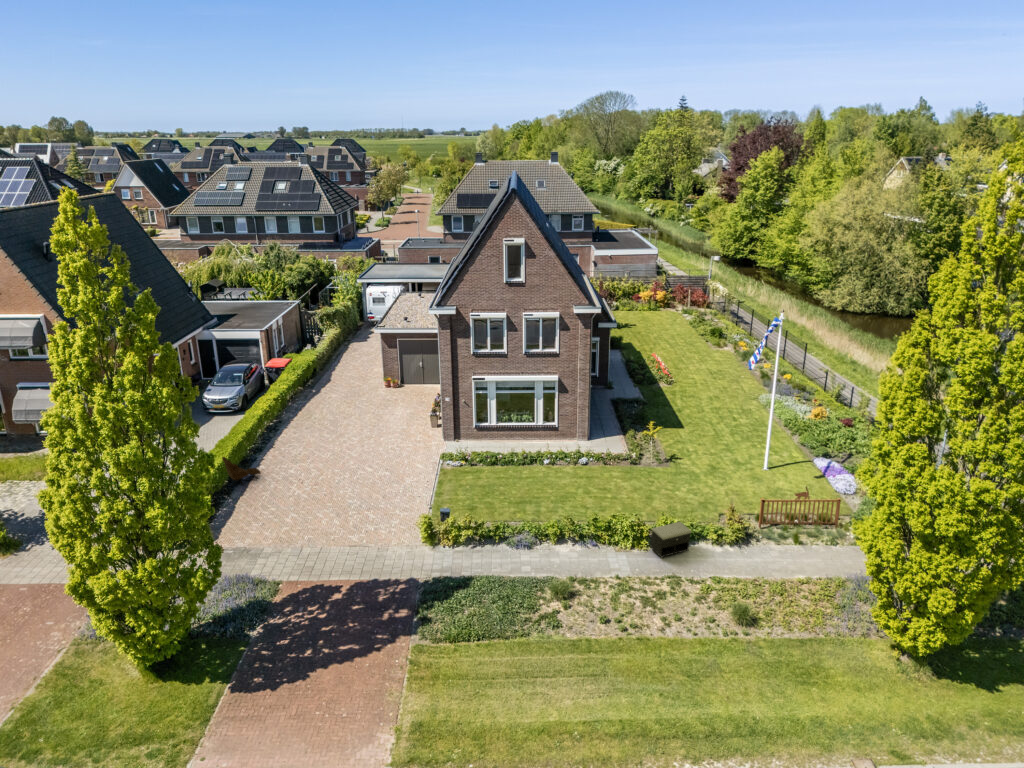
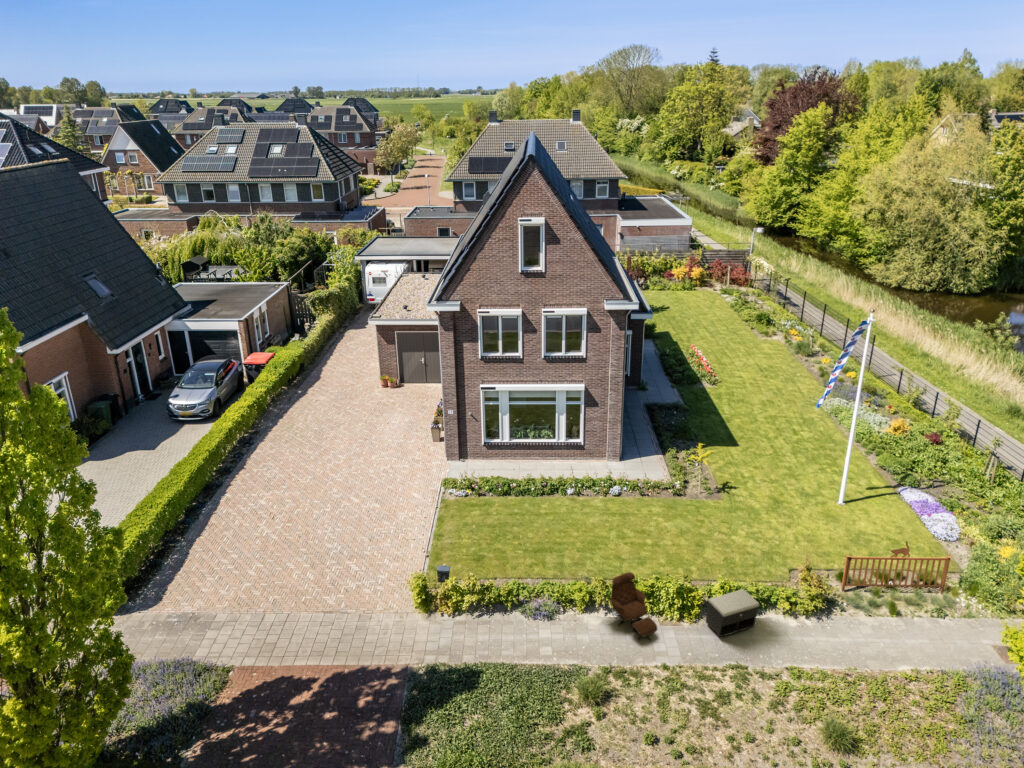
lounge chair: present [222,457,261,486] -> present [611,572,658,640]

